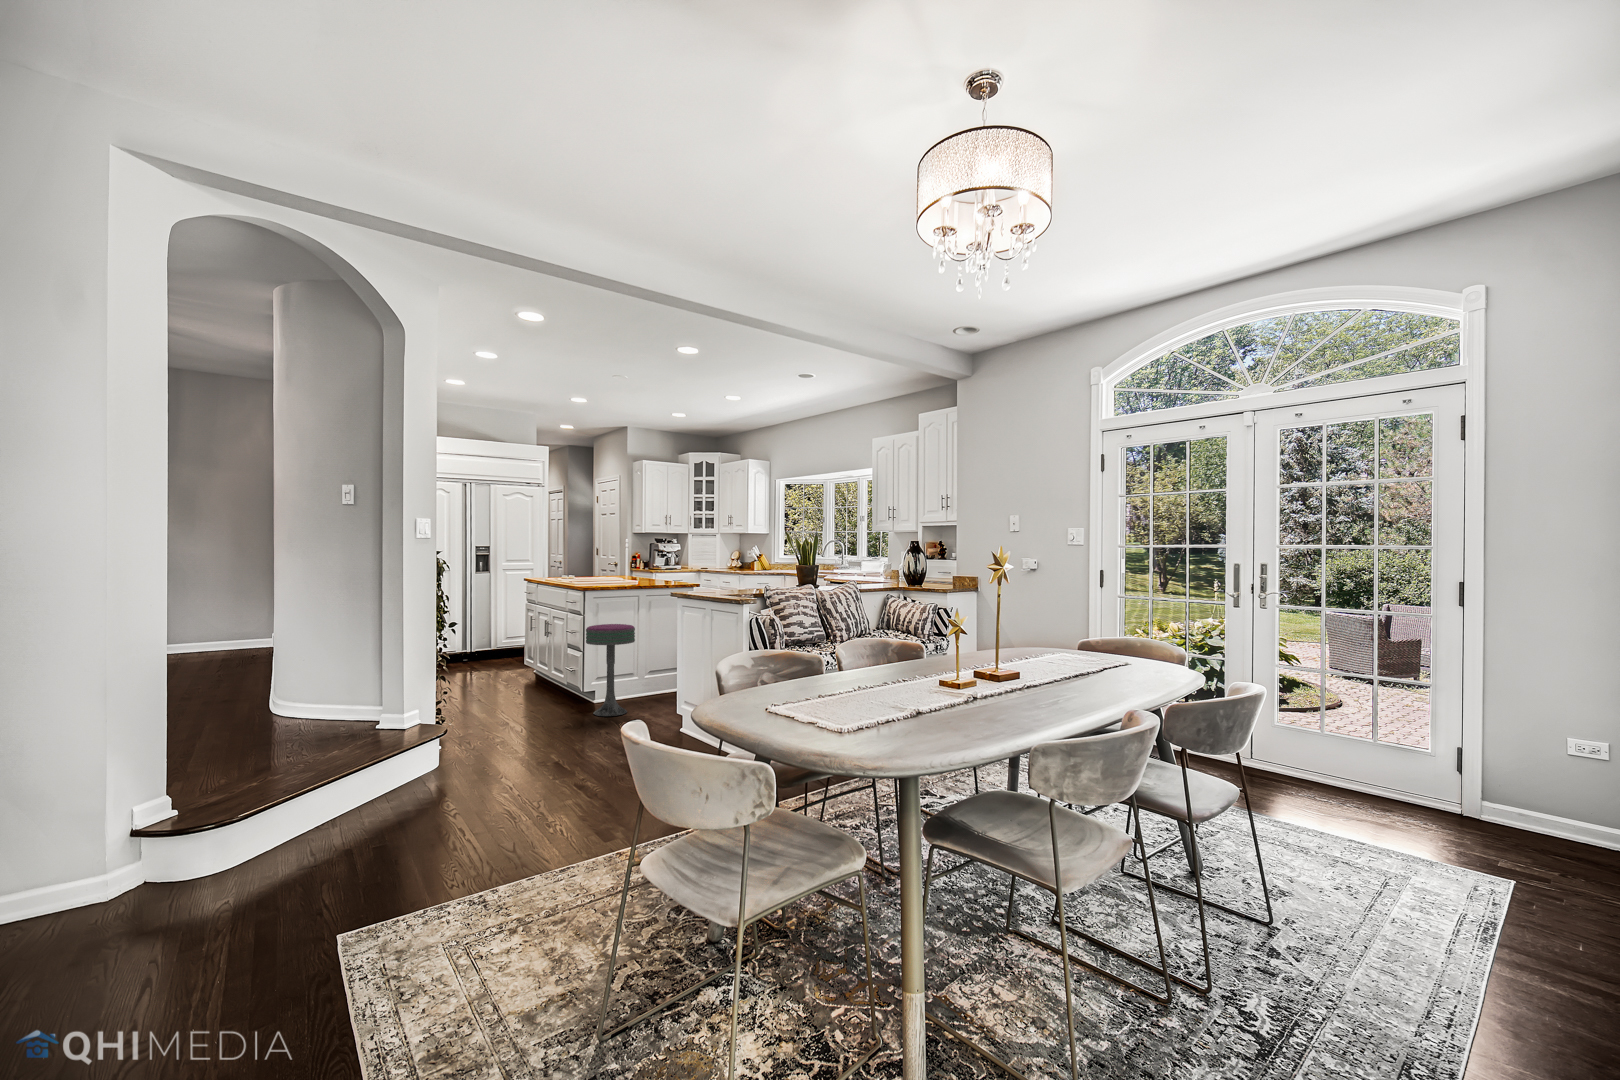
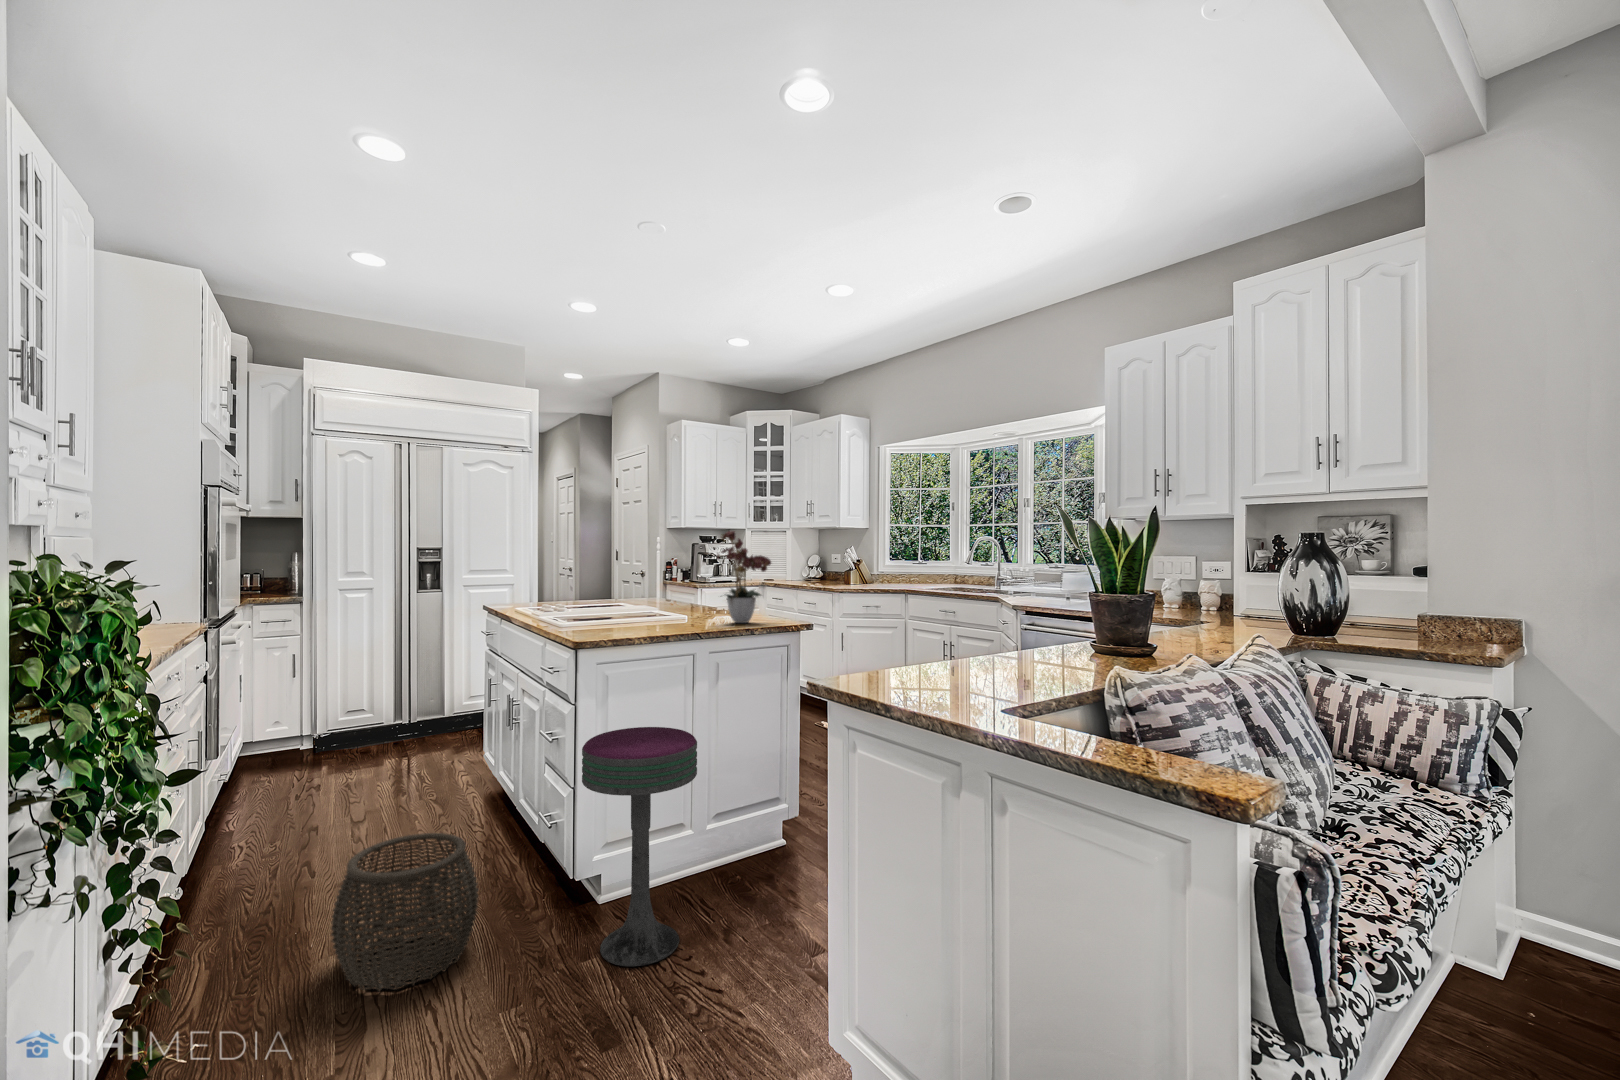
flower arrangement: none [647,536,678,582] -> present [717,531,771,623]
woven basket: none [485,668,542,720] -> present [331,833,479,991]

